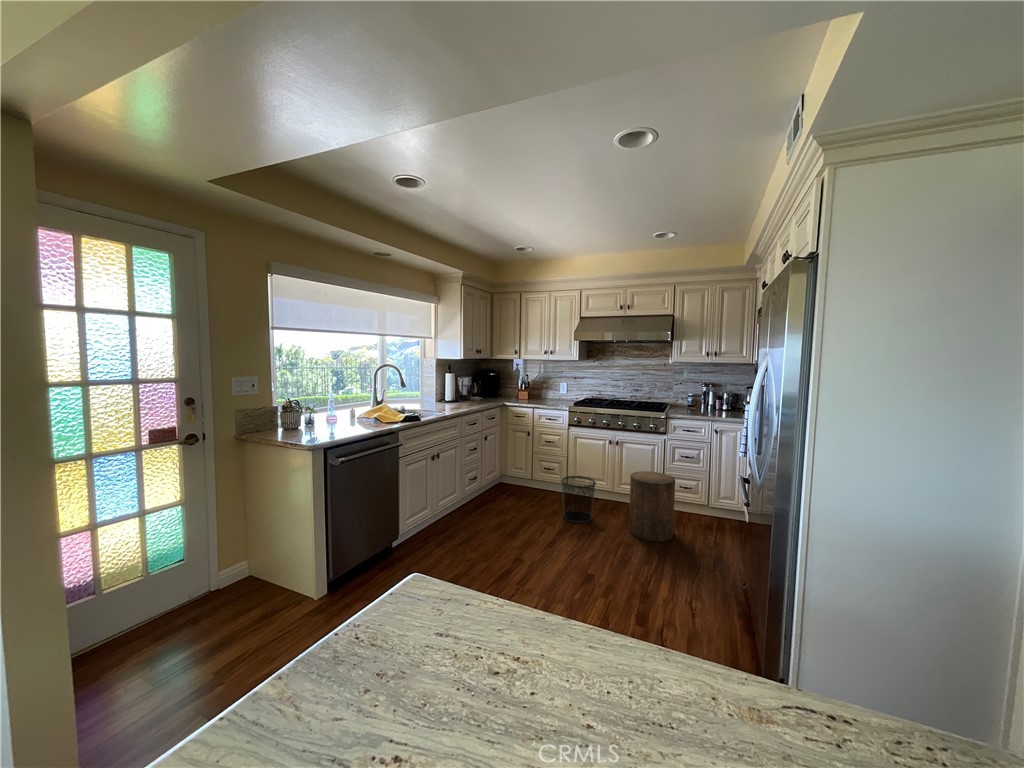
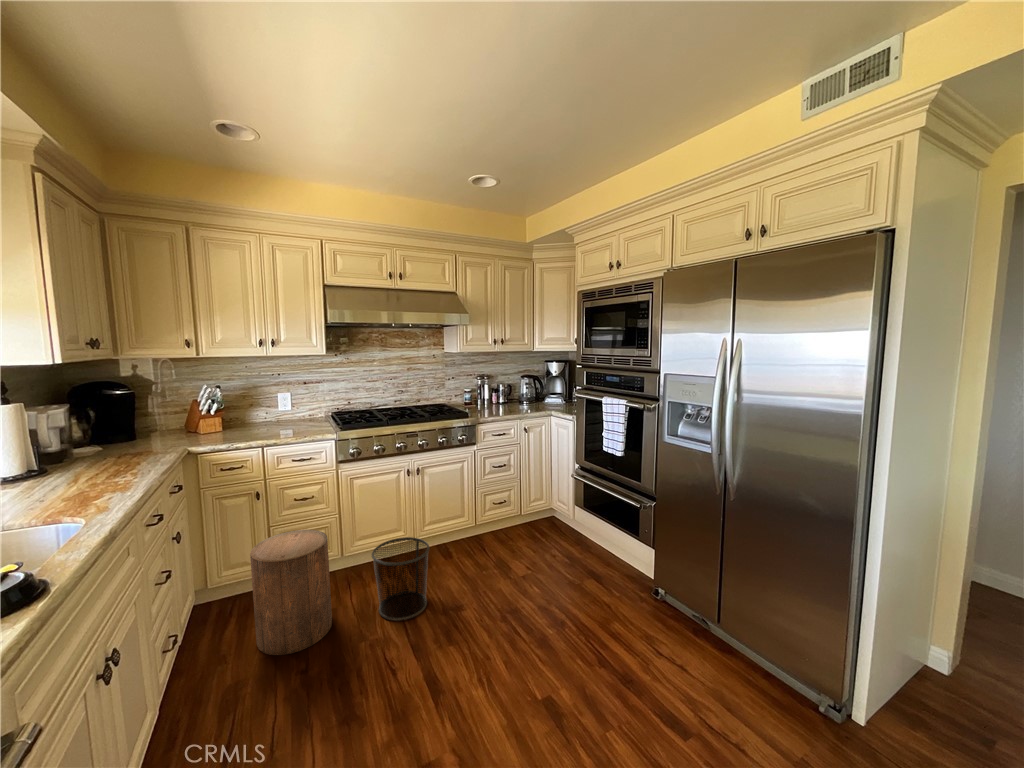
stool: present [629,471,675,542] -> present [250,530,332,655]

